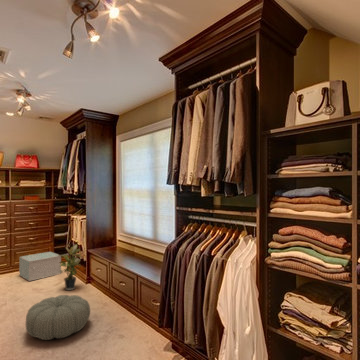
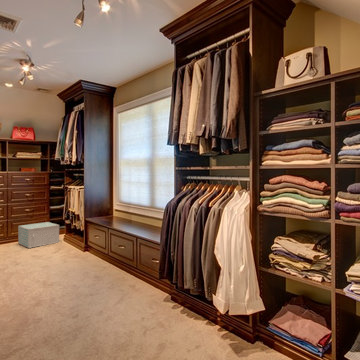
potted plant: present [60,244,81,290] -> none [58,212,81,255]
pouf: present [26,295,90,340] -> none [31,255,92,292]

